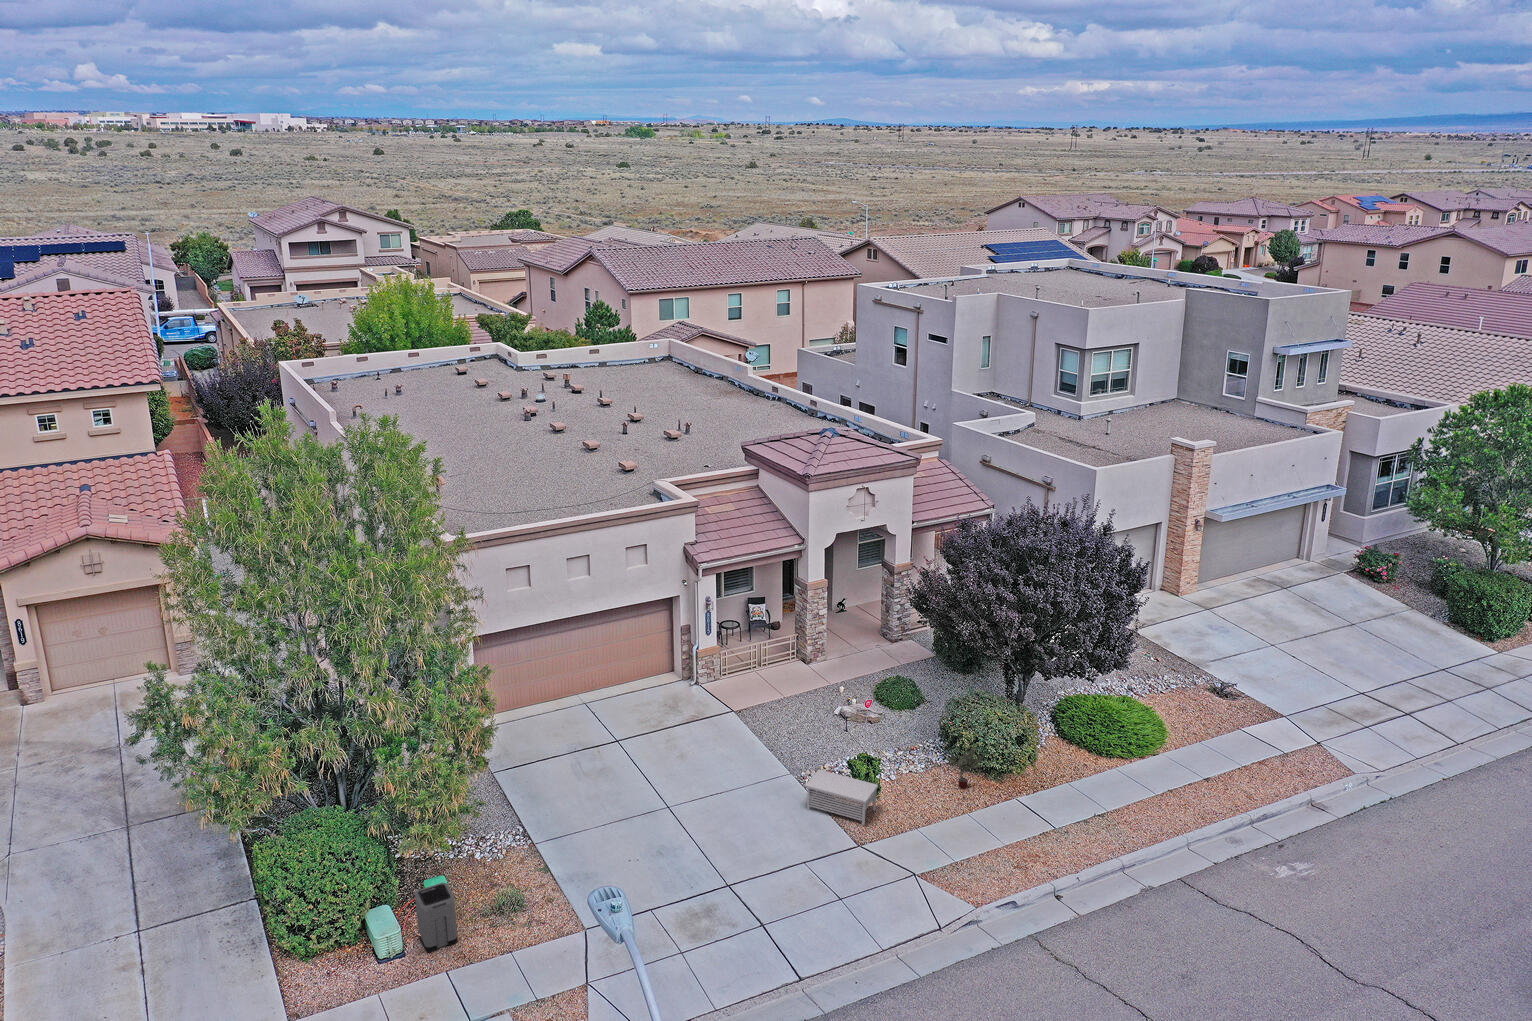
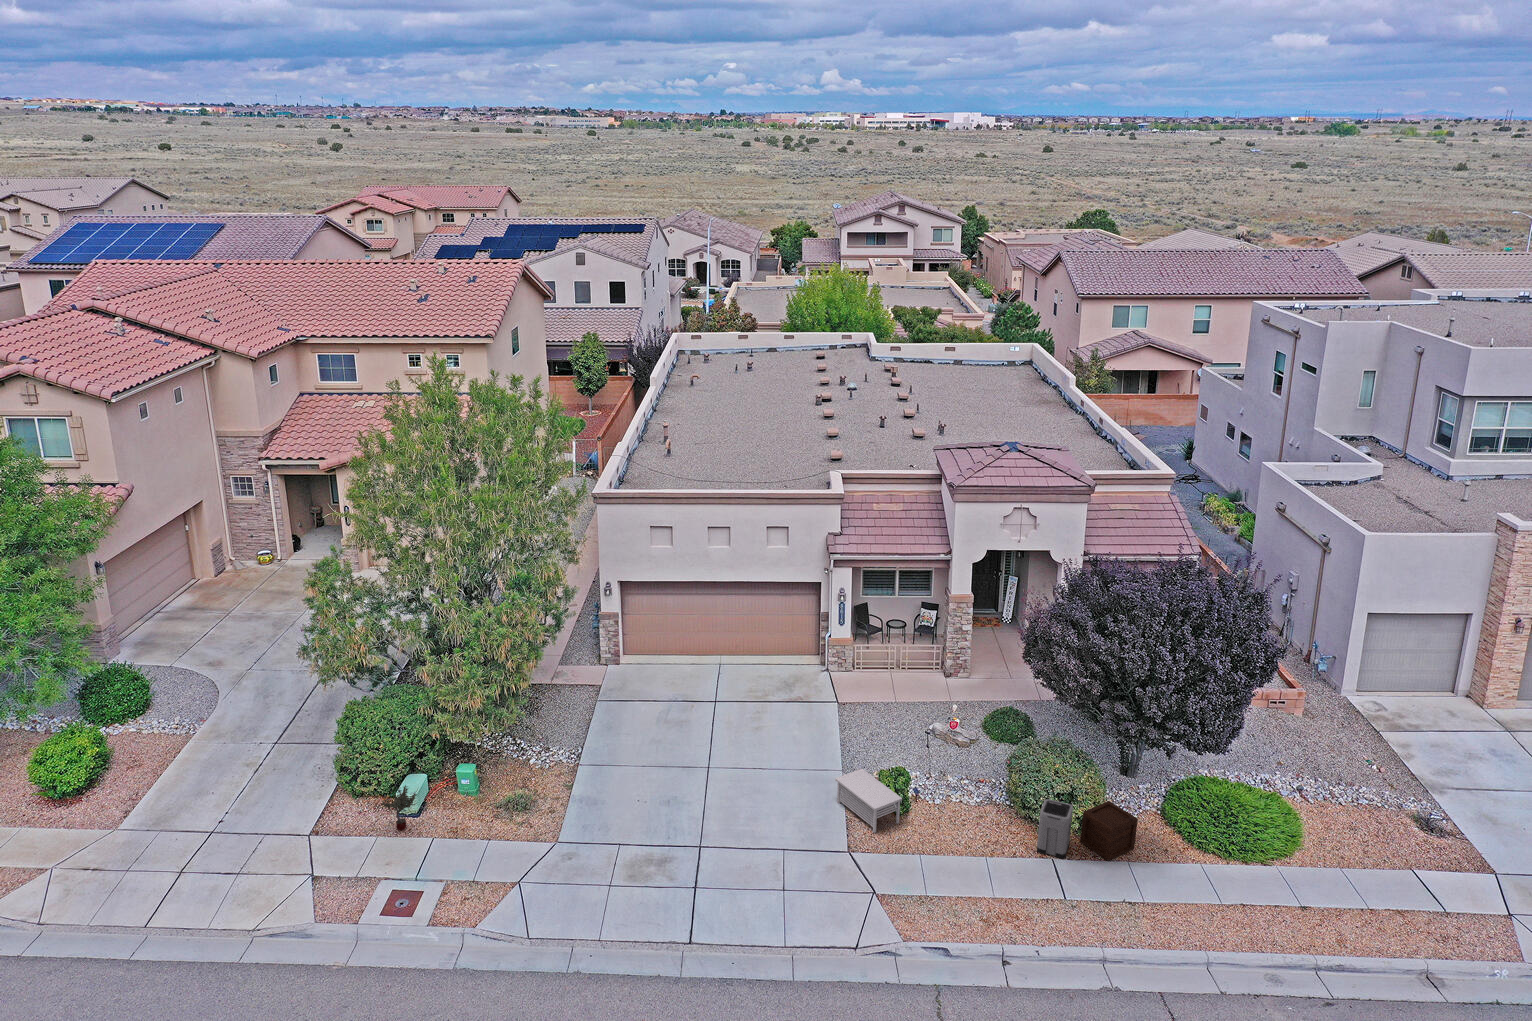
wooden crate: none [1024,736,1068,787] -> present [1080,801,1138,861]
potted tree: present [948,747,982,789] -> present [382,785,417,831]
trash can: present [415,883,458,952] -> present [1037,799,1073,858]

